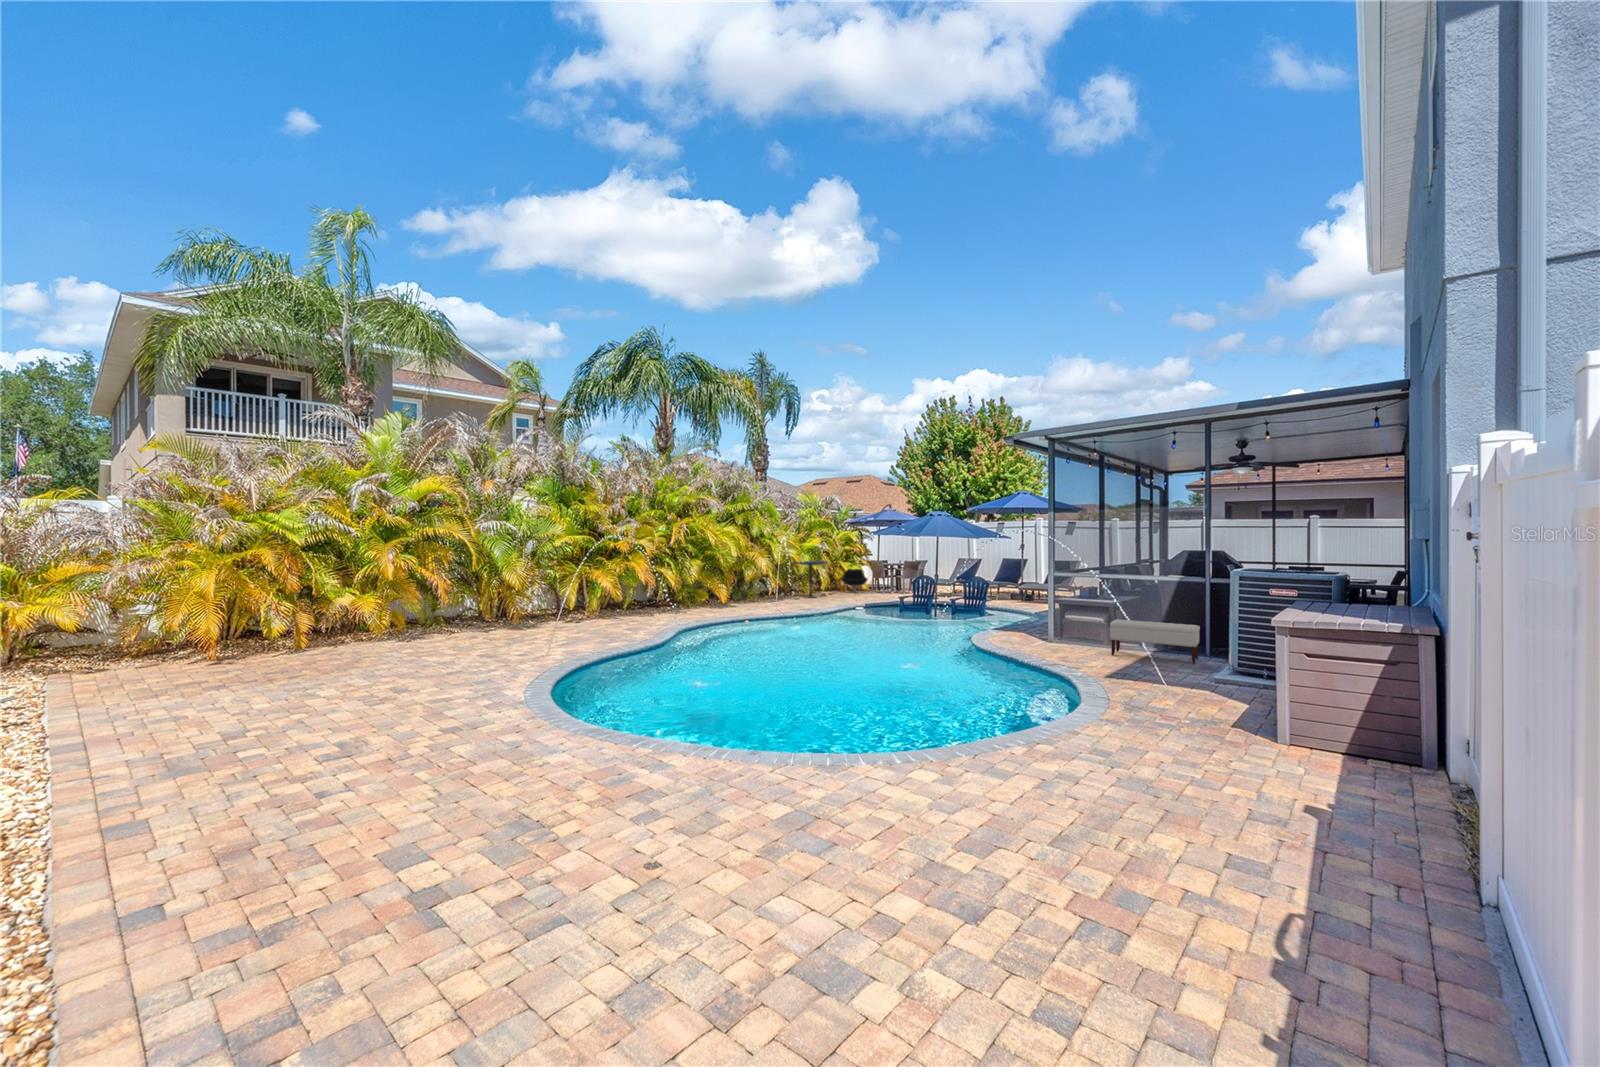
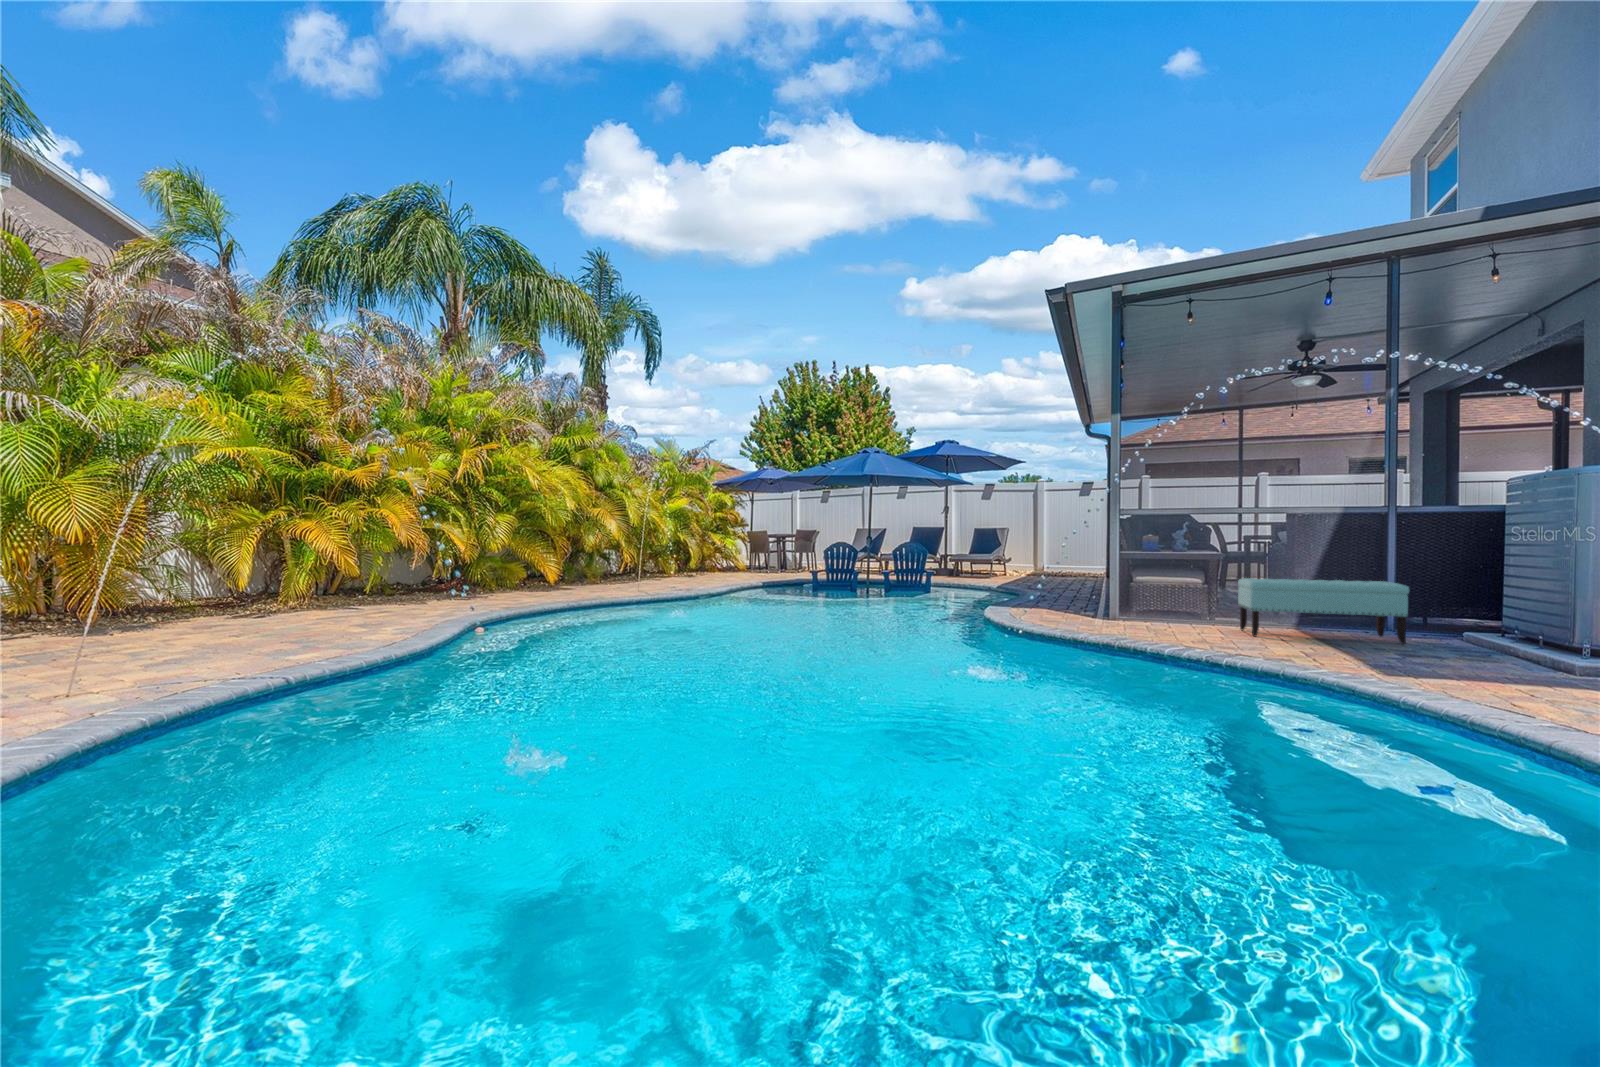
pedestal table: present [796,561,826,598] -> none [656,526,703,577]
lounge chair: present [842,569,868,592] -> none [716,540,753,572]

